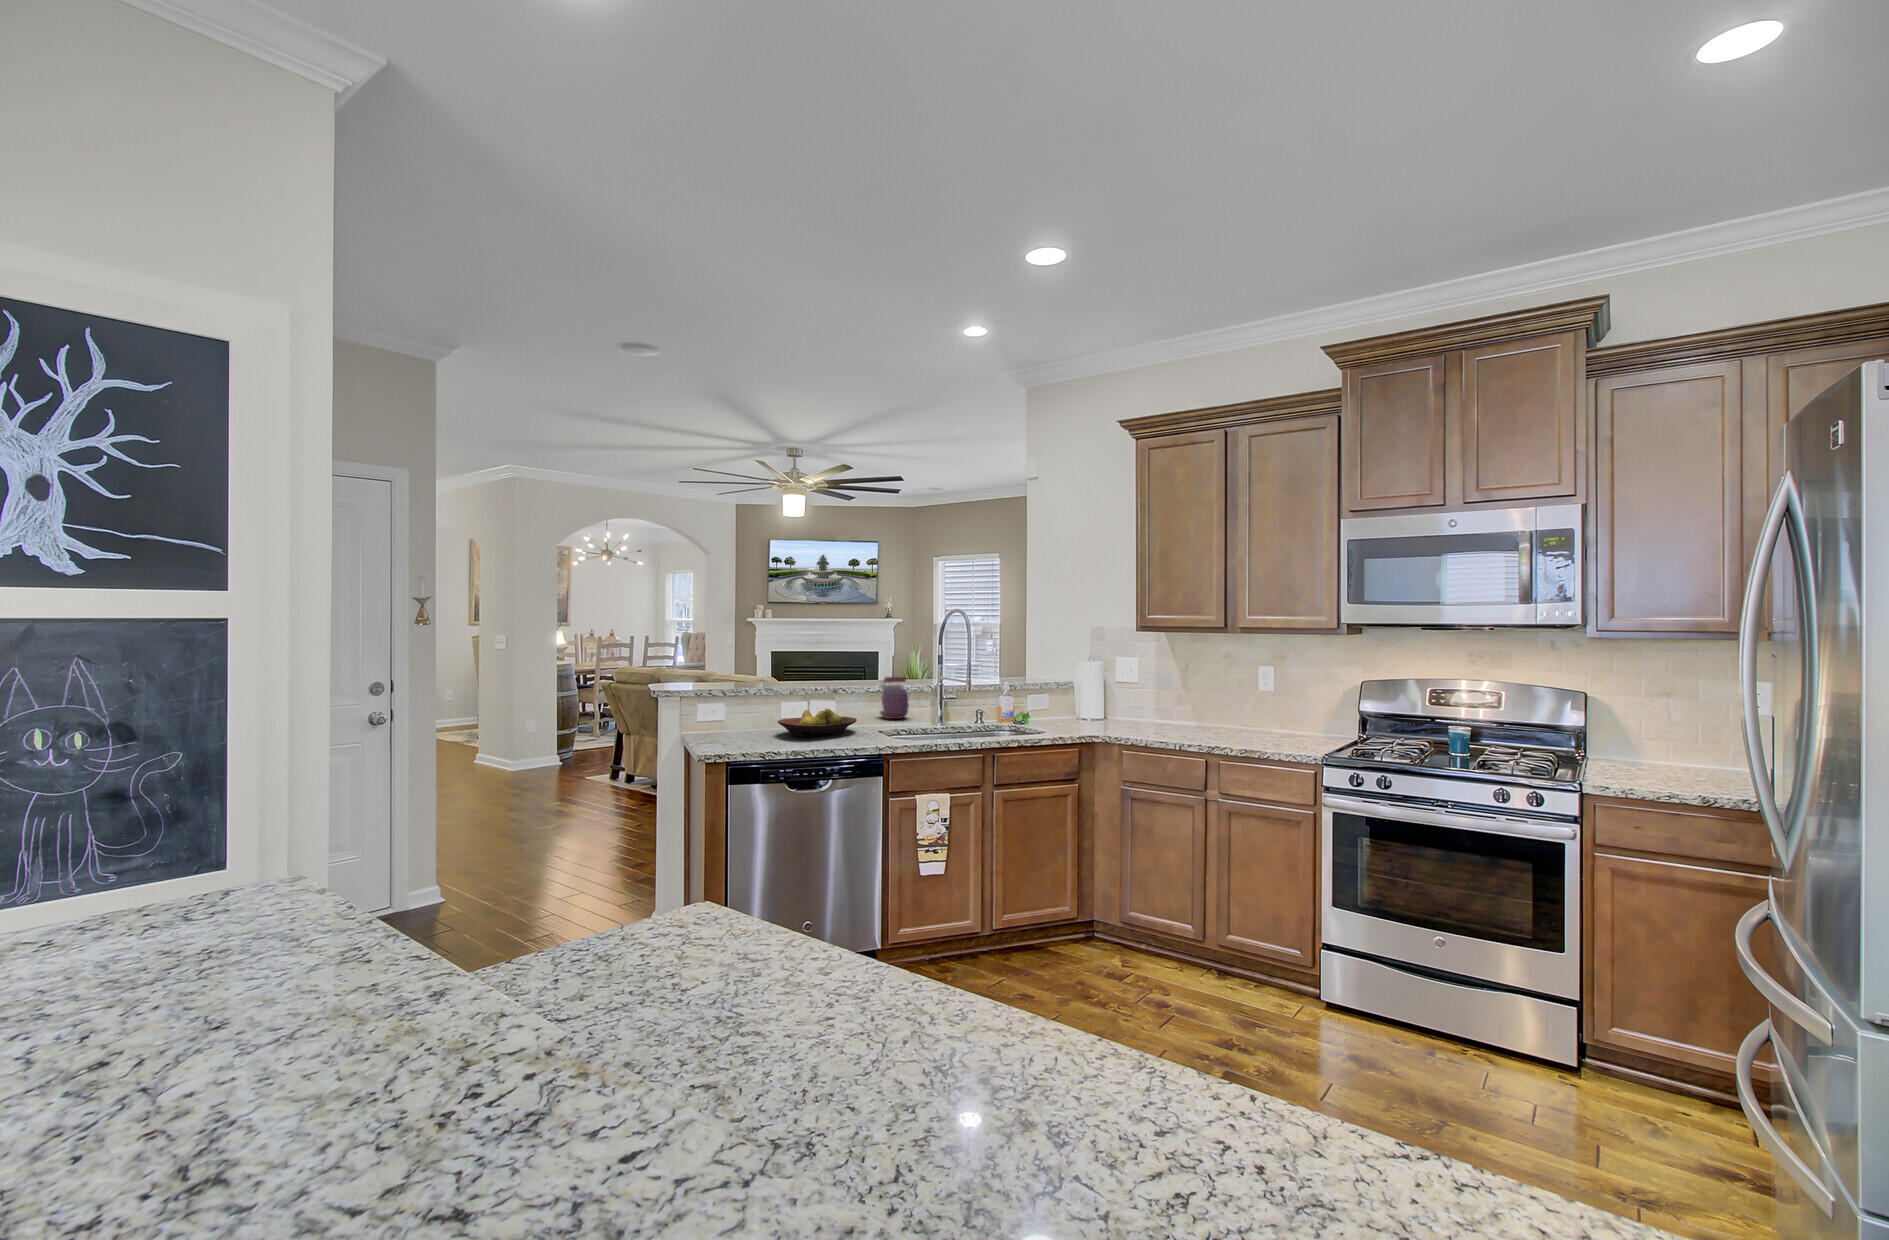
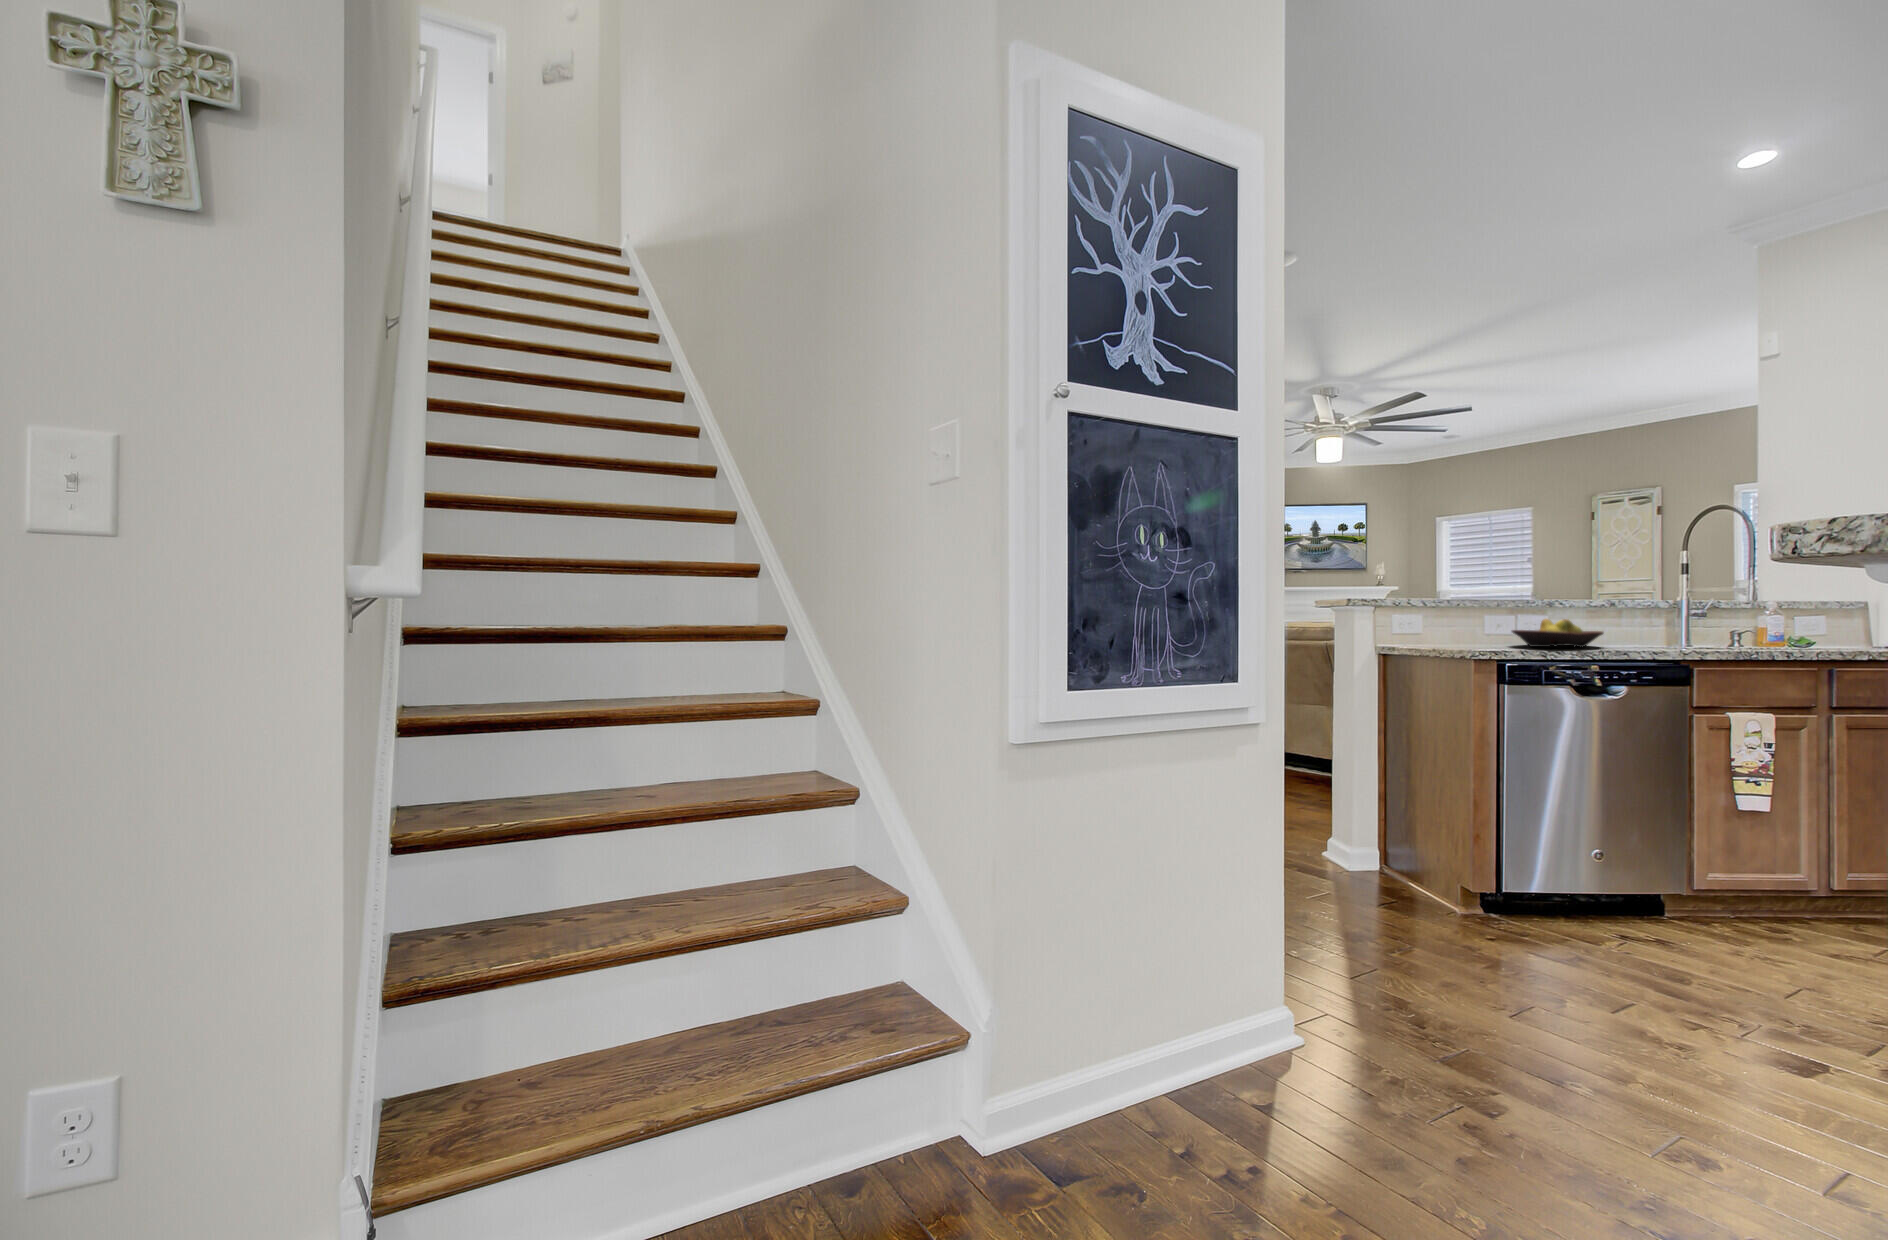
jar: present [880,677,909,719] -> none [1593,592,1637,640]

